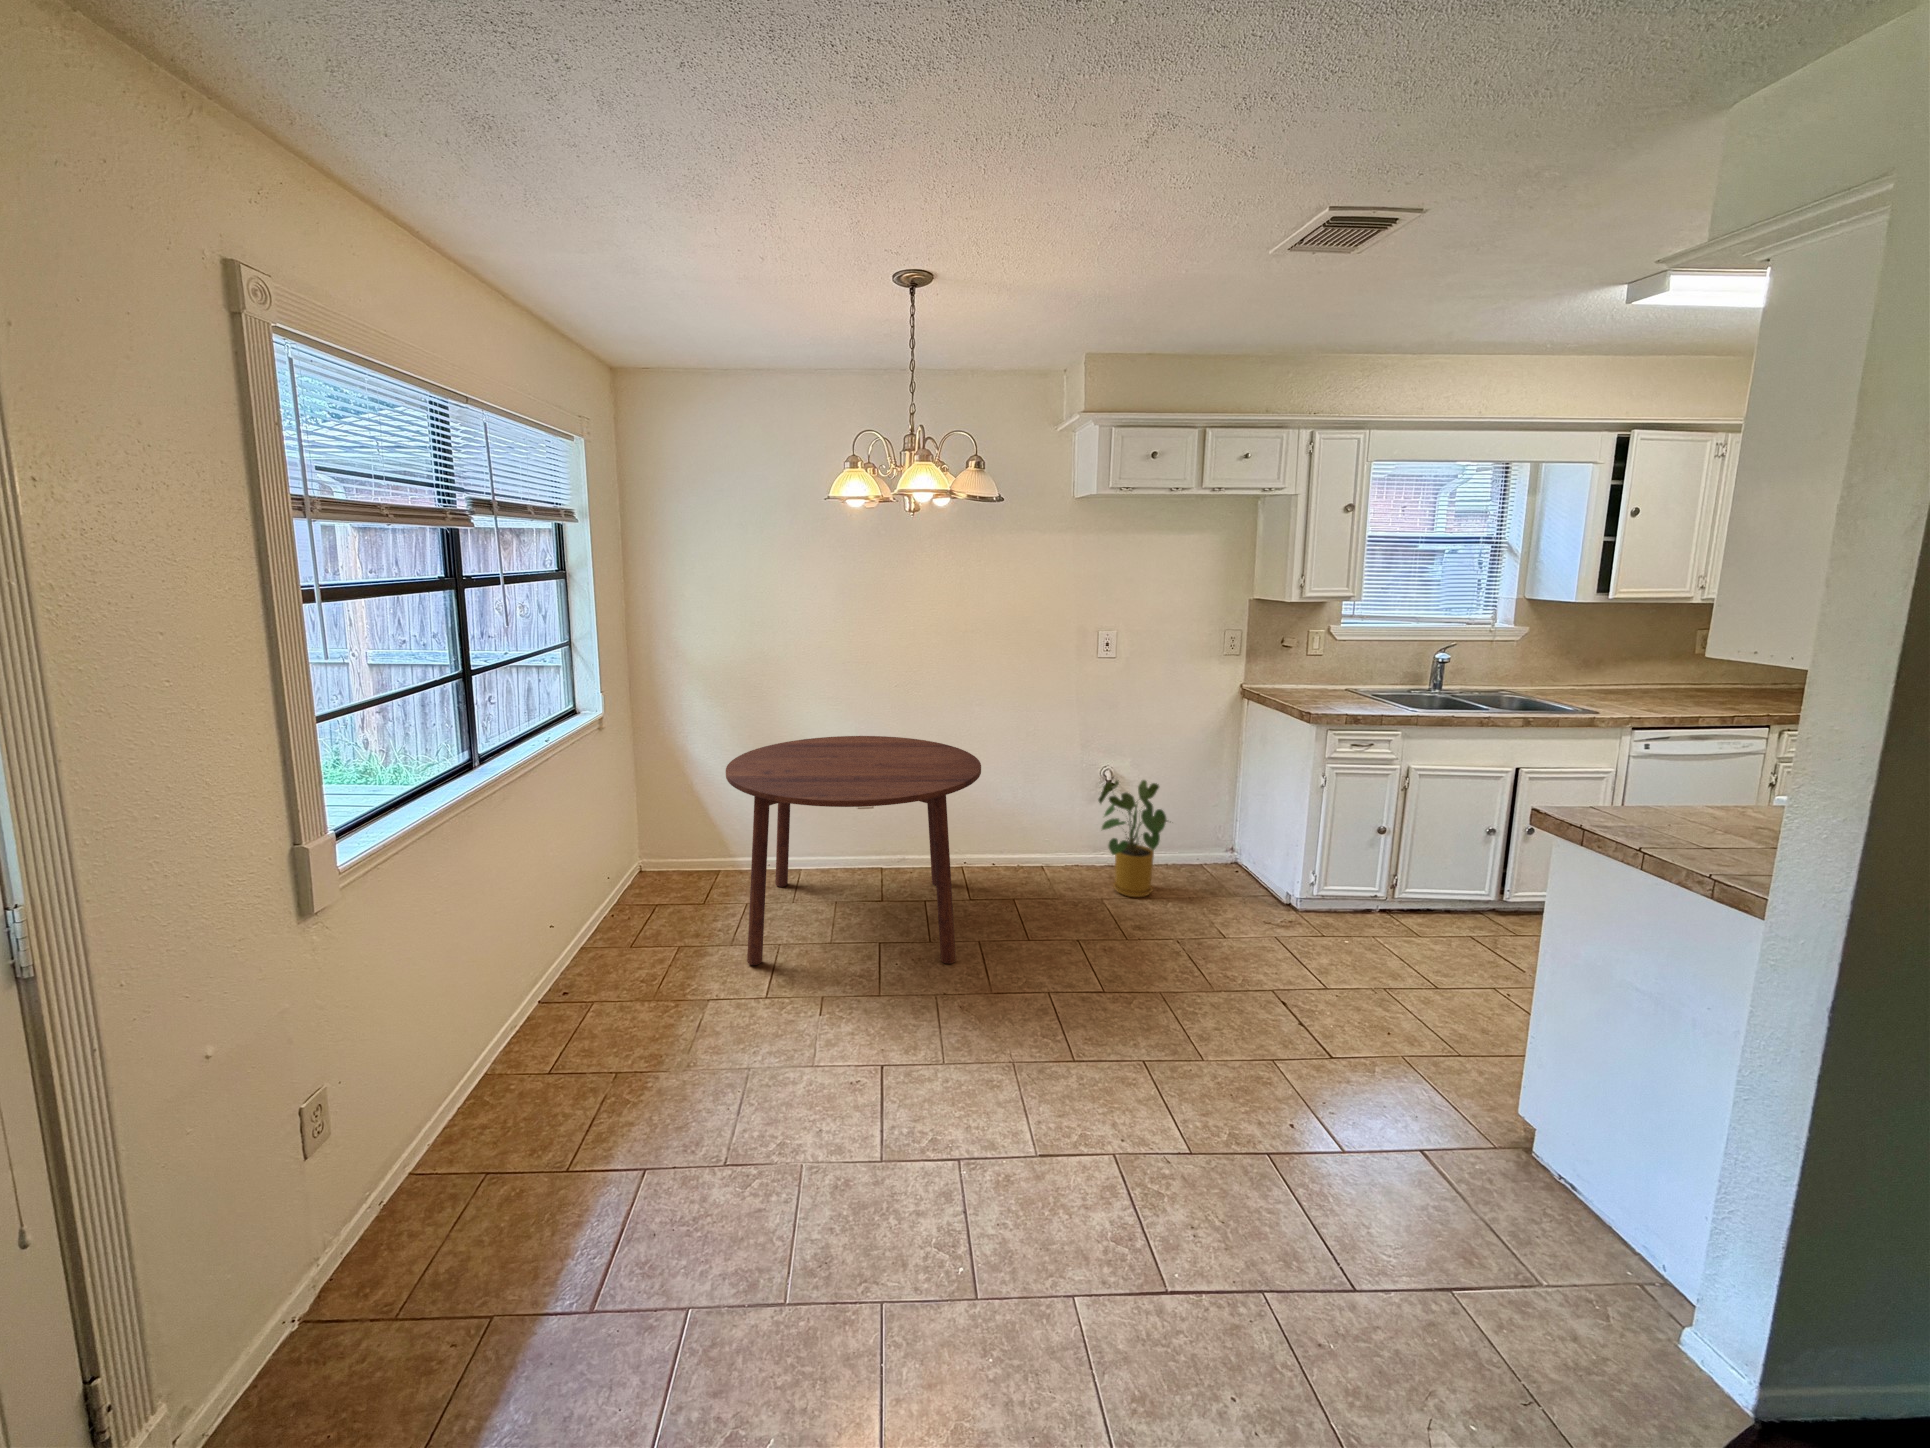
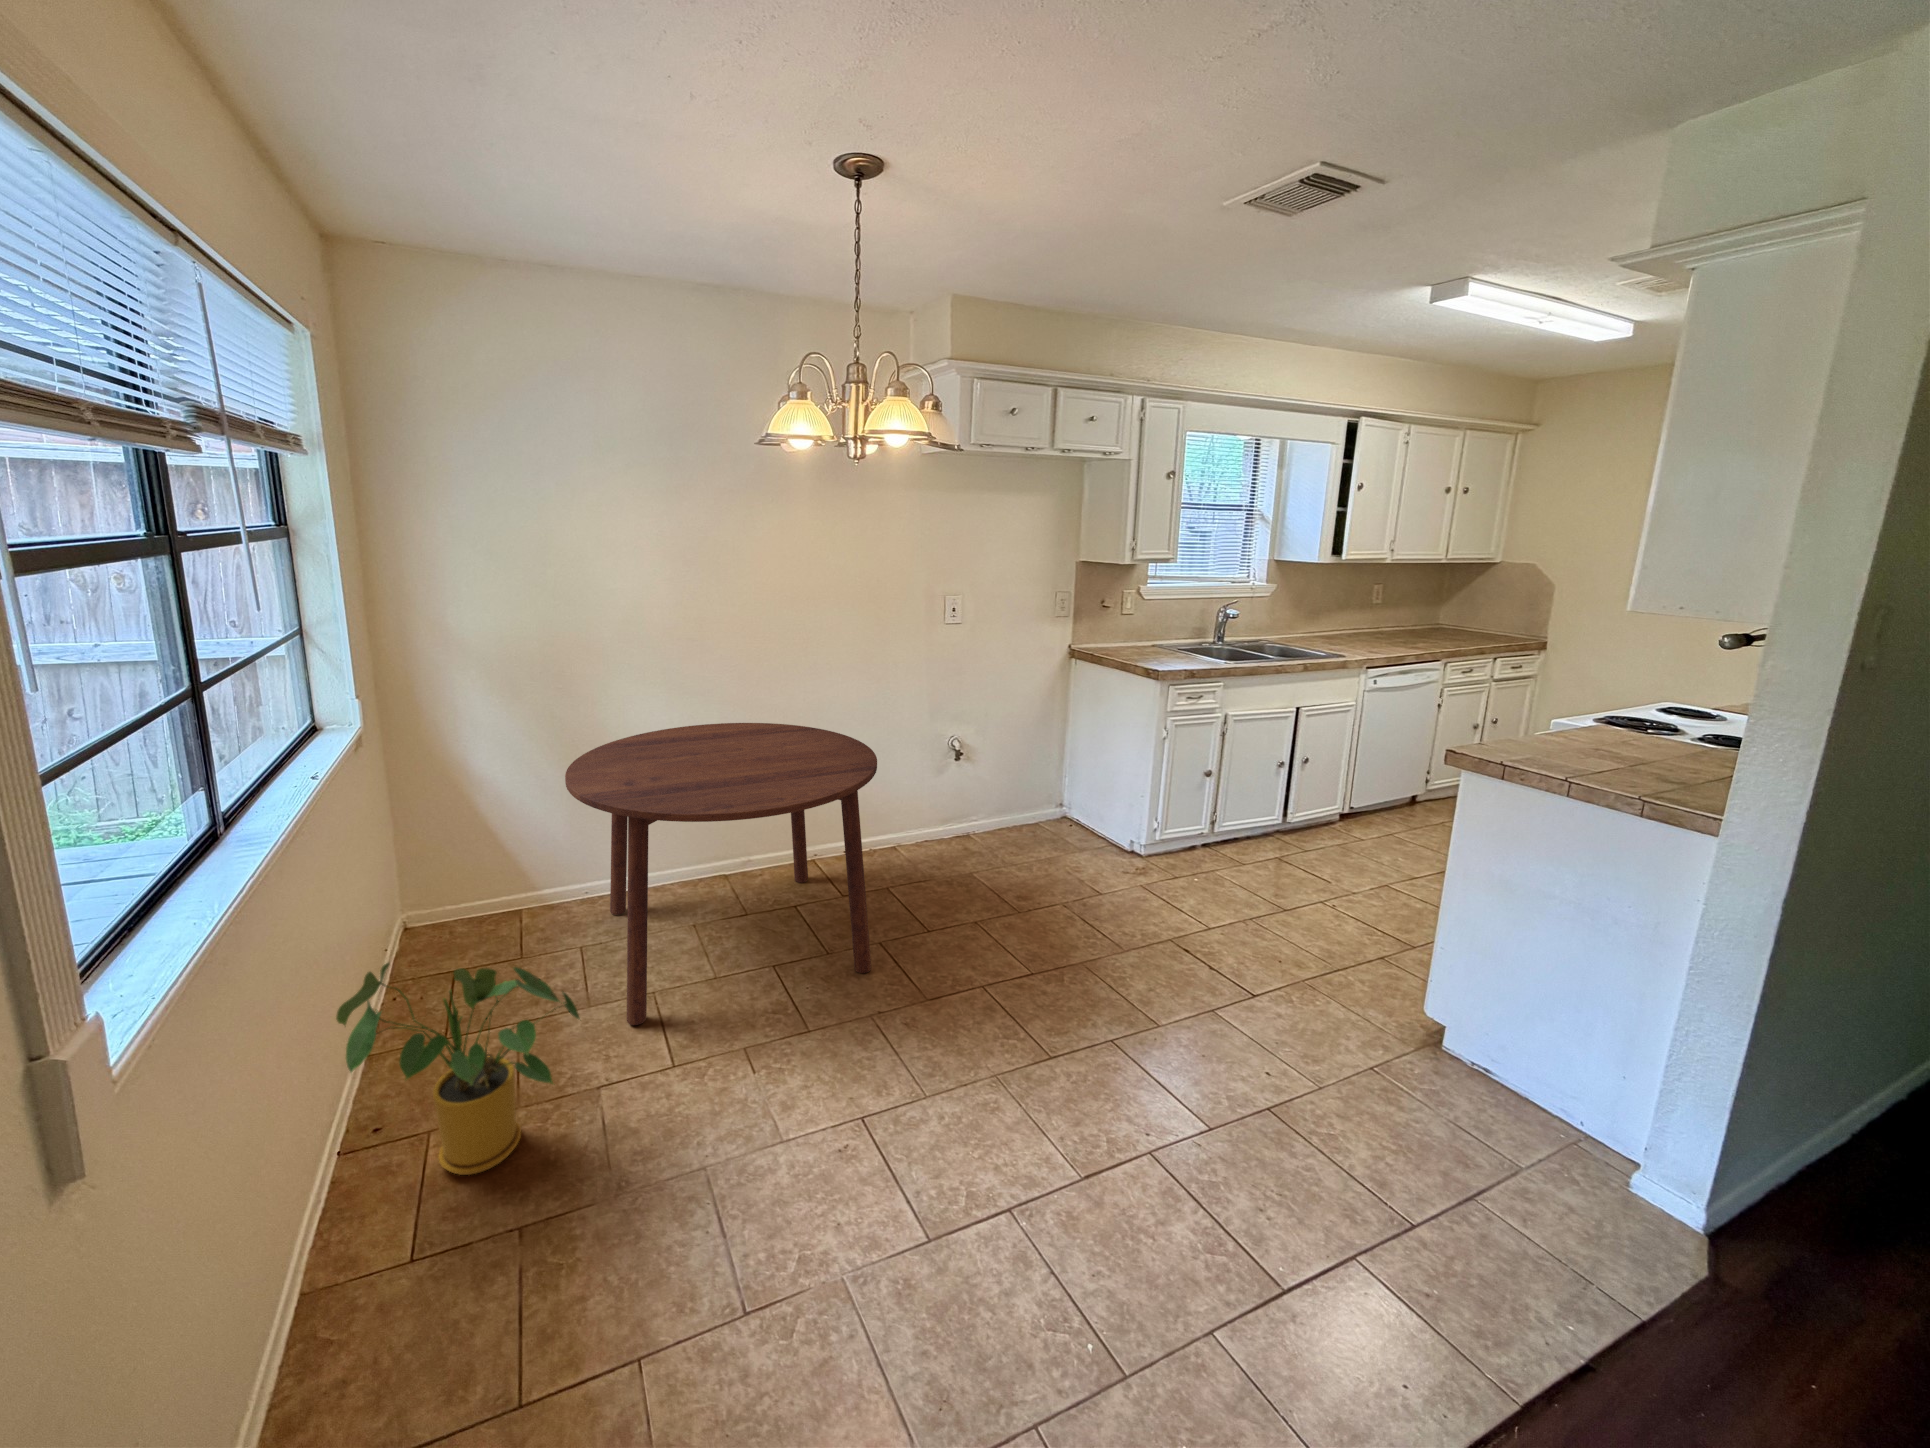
house plant: present [1099,780,1167,897] -> present [336,963,580,1175]

